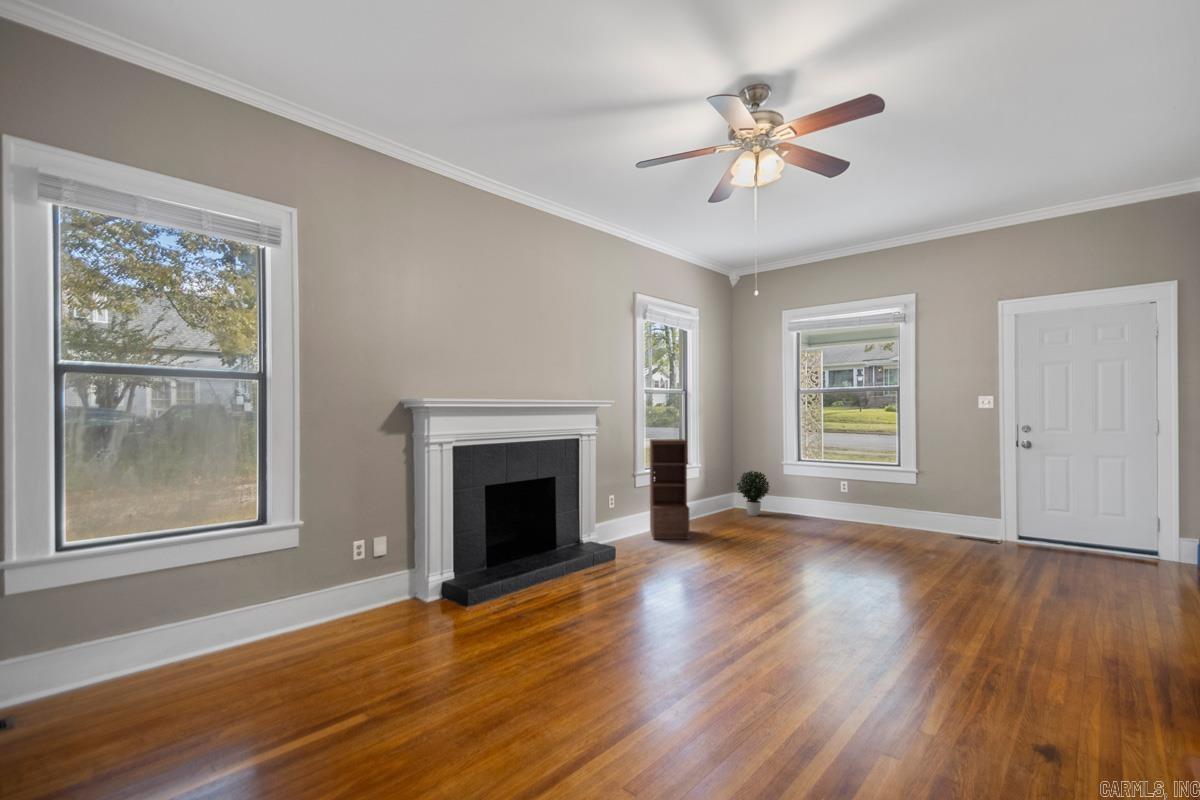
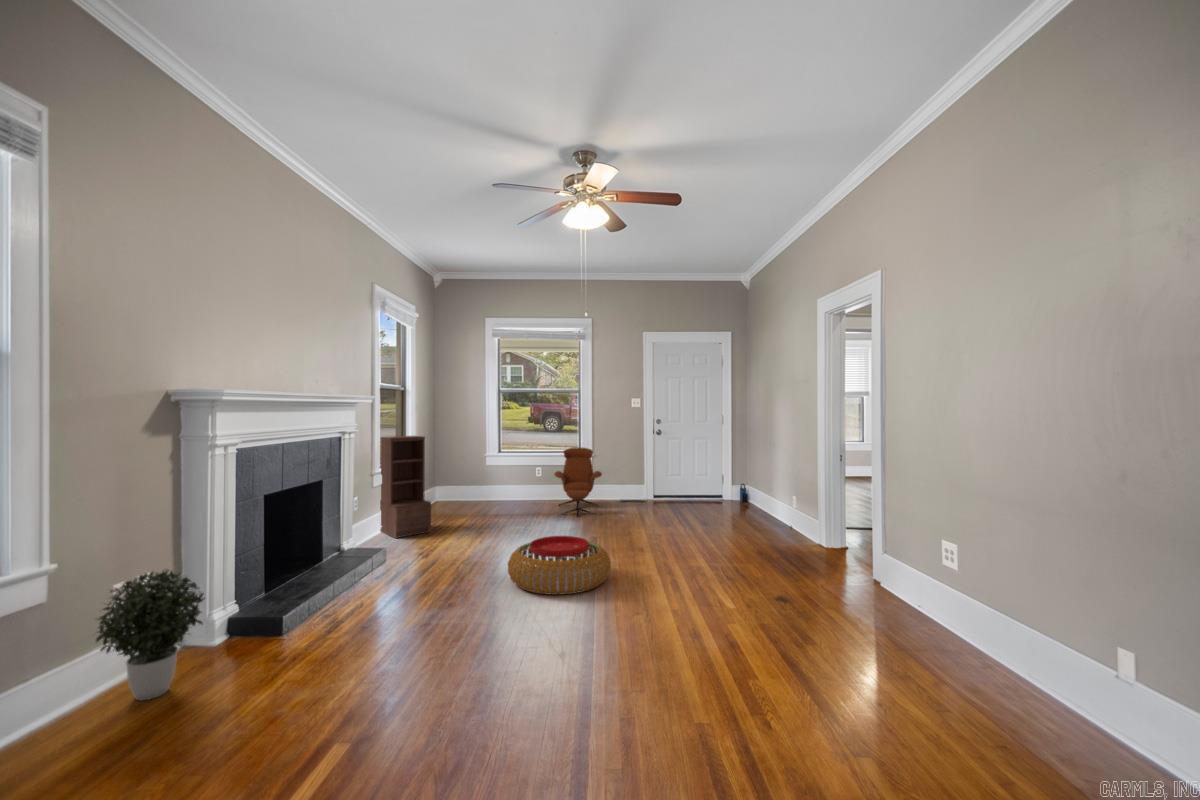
lounge chair: none [858,462,932,554] -> present [554,448,602,516]
potted plant: present [737,471,770,516] -> present [96,570,204,700]
pouf: none [682,575,821,663] -> present [508,536,611,595]

